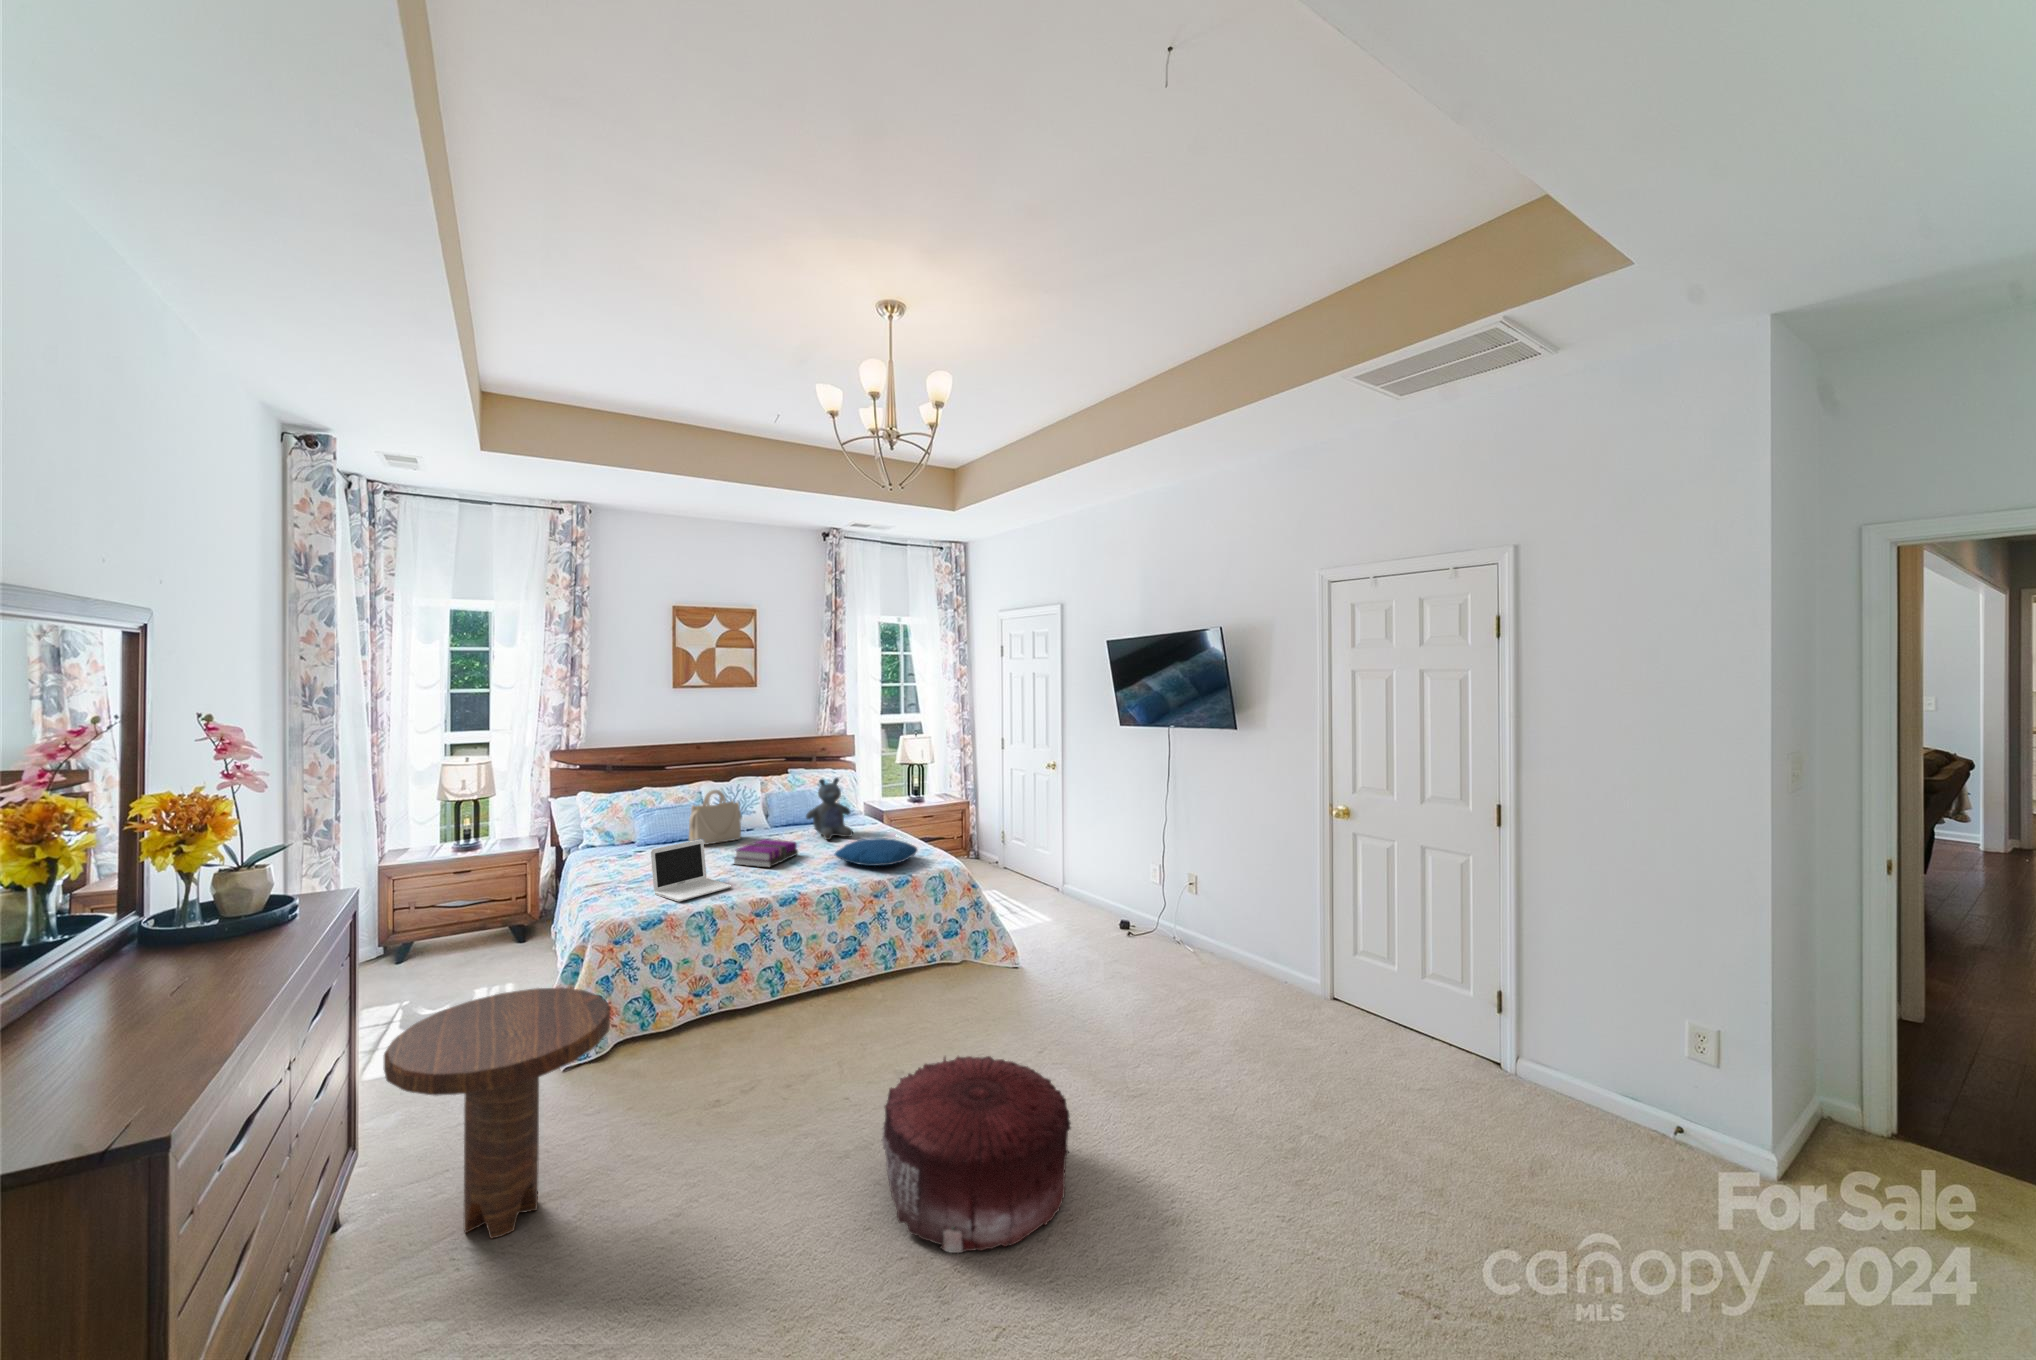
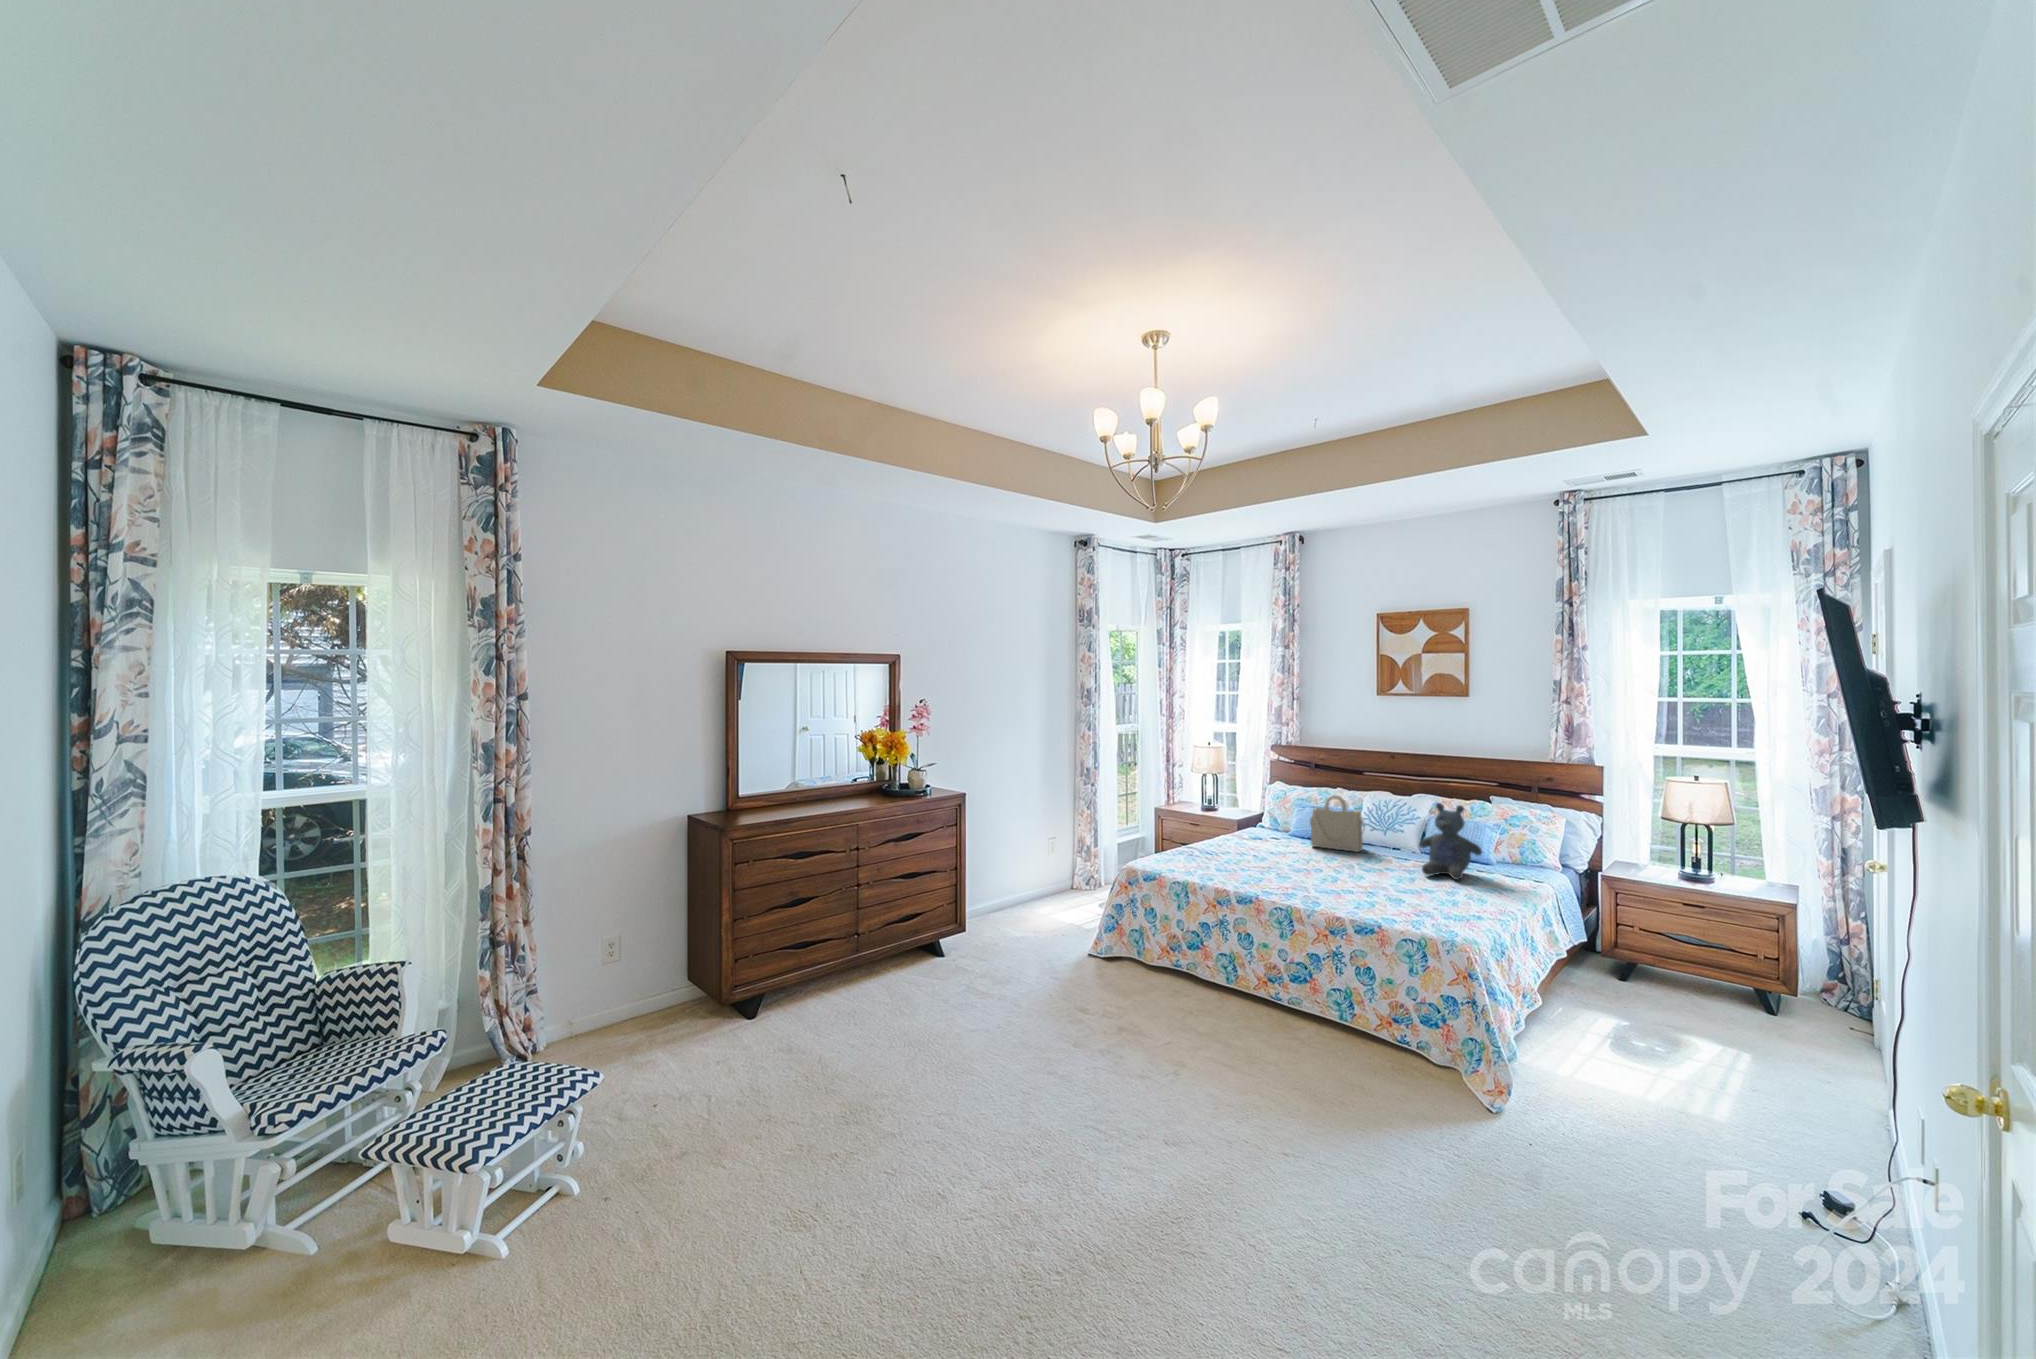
pillow: present [835,838,917,866] -> none [1358,875,1457,910]
laptop: present [651,839,731,901] -> none [1181,825,1241,875]
notebook: present [734,839,798,867] -> none [1290,851,1358,875]
side table: present [384,988,611,1239] -> none [886,863,995,993]
pouf: present [882,1056,1070,1253] -> none [935,1019,1109,1189]

